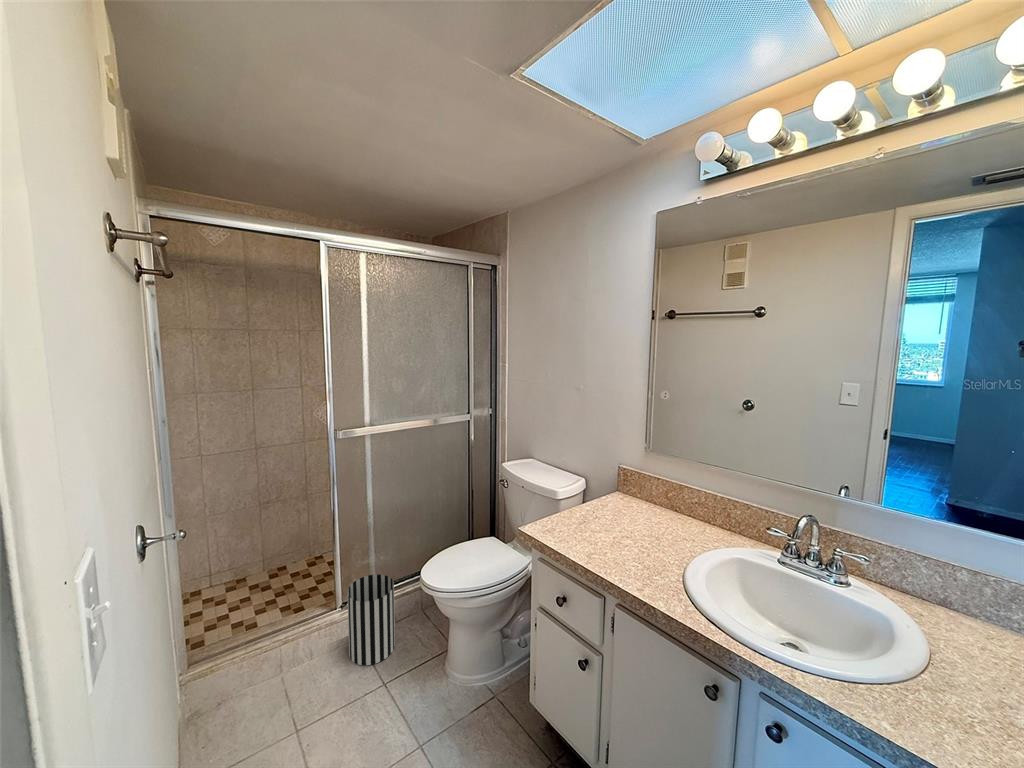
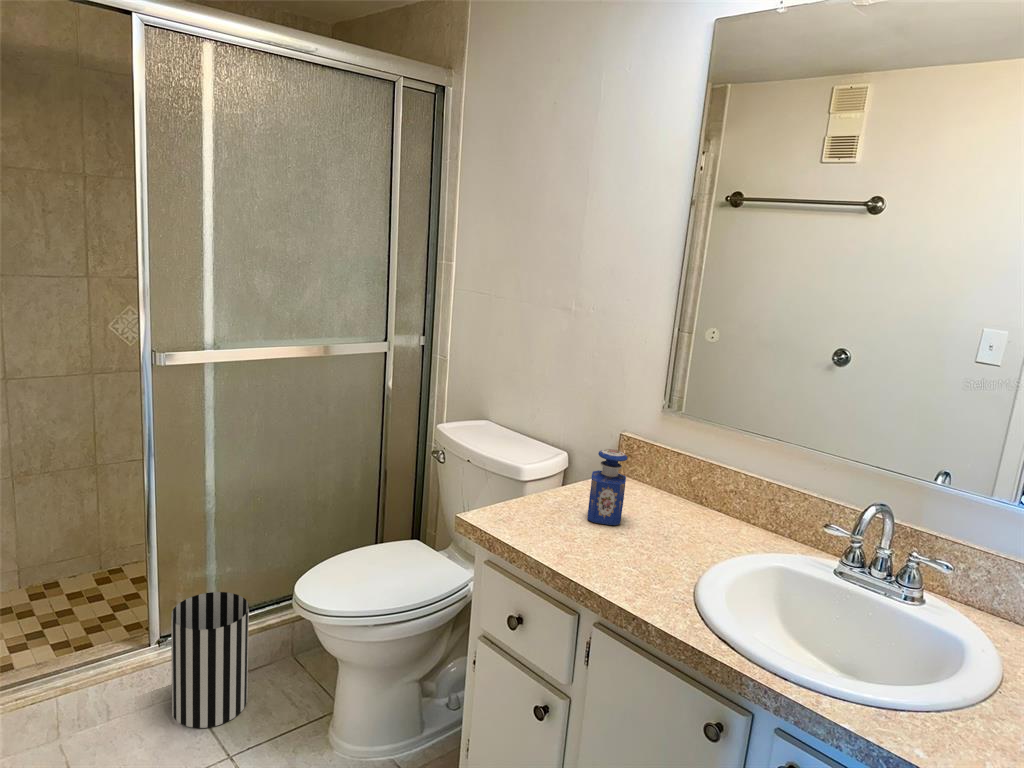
perfume bottle: none [604,480,628,531] -> present [587,449,627,525]

